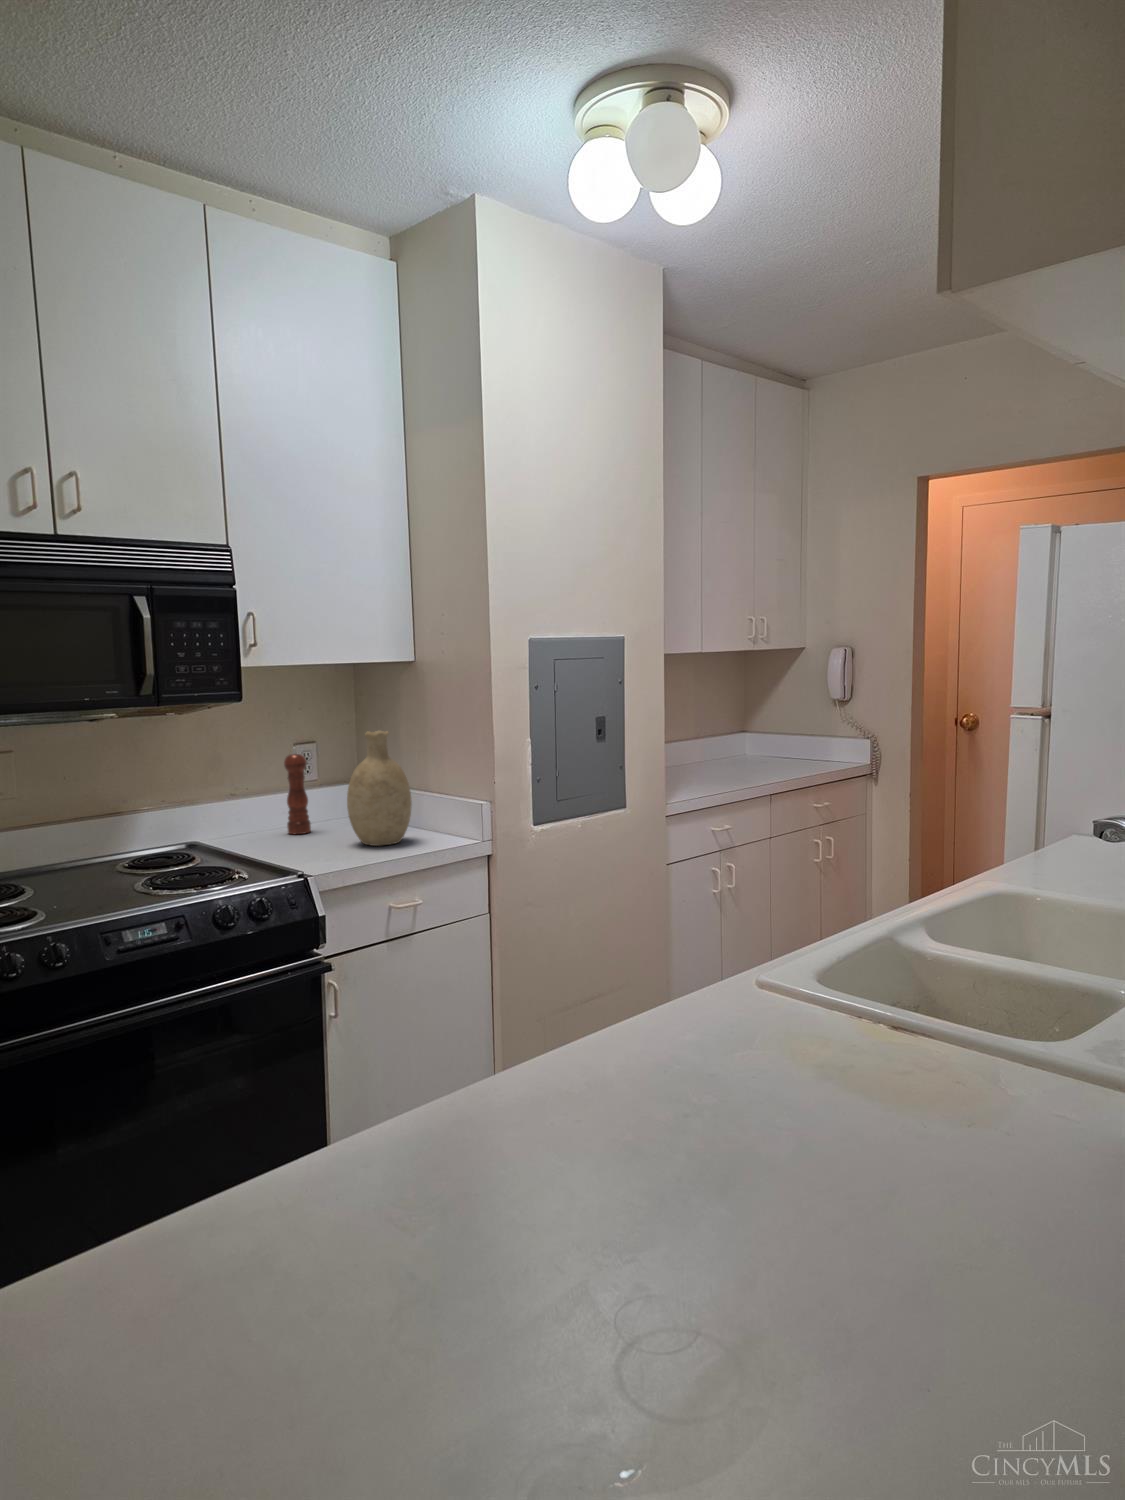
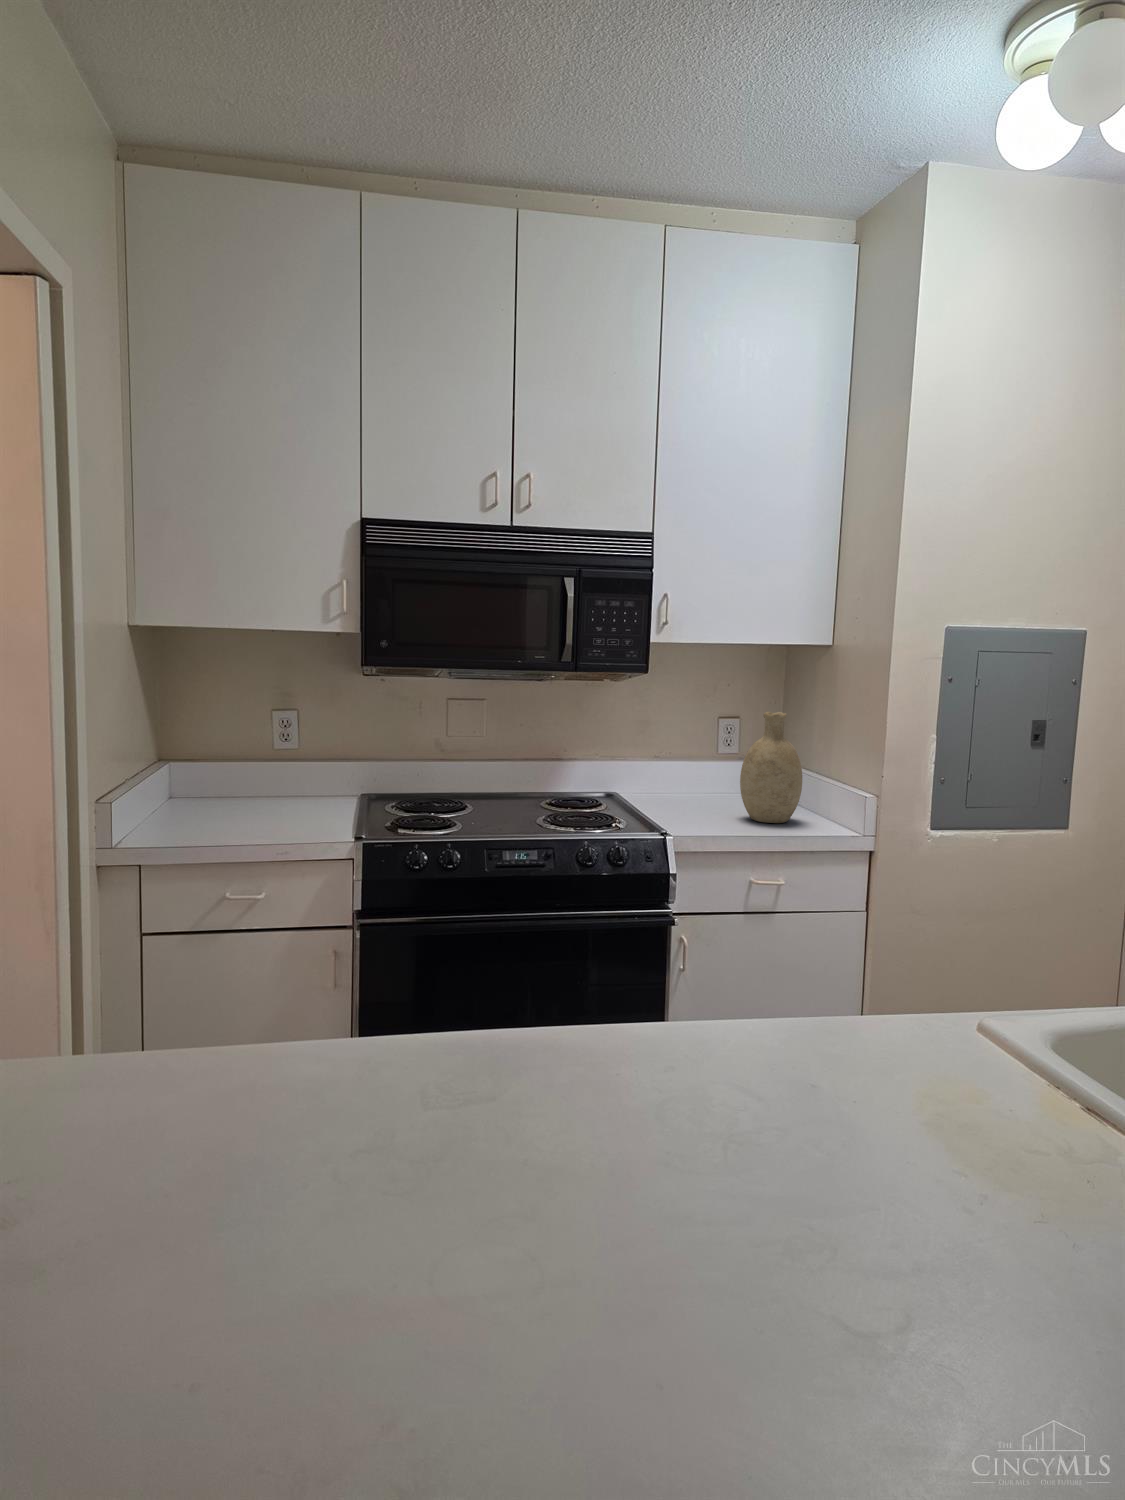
pepper mill: present [284,747,311,834] -> none [701,720,724,801]

